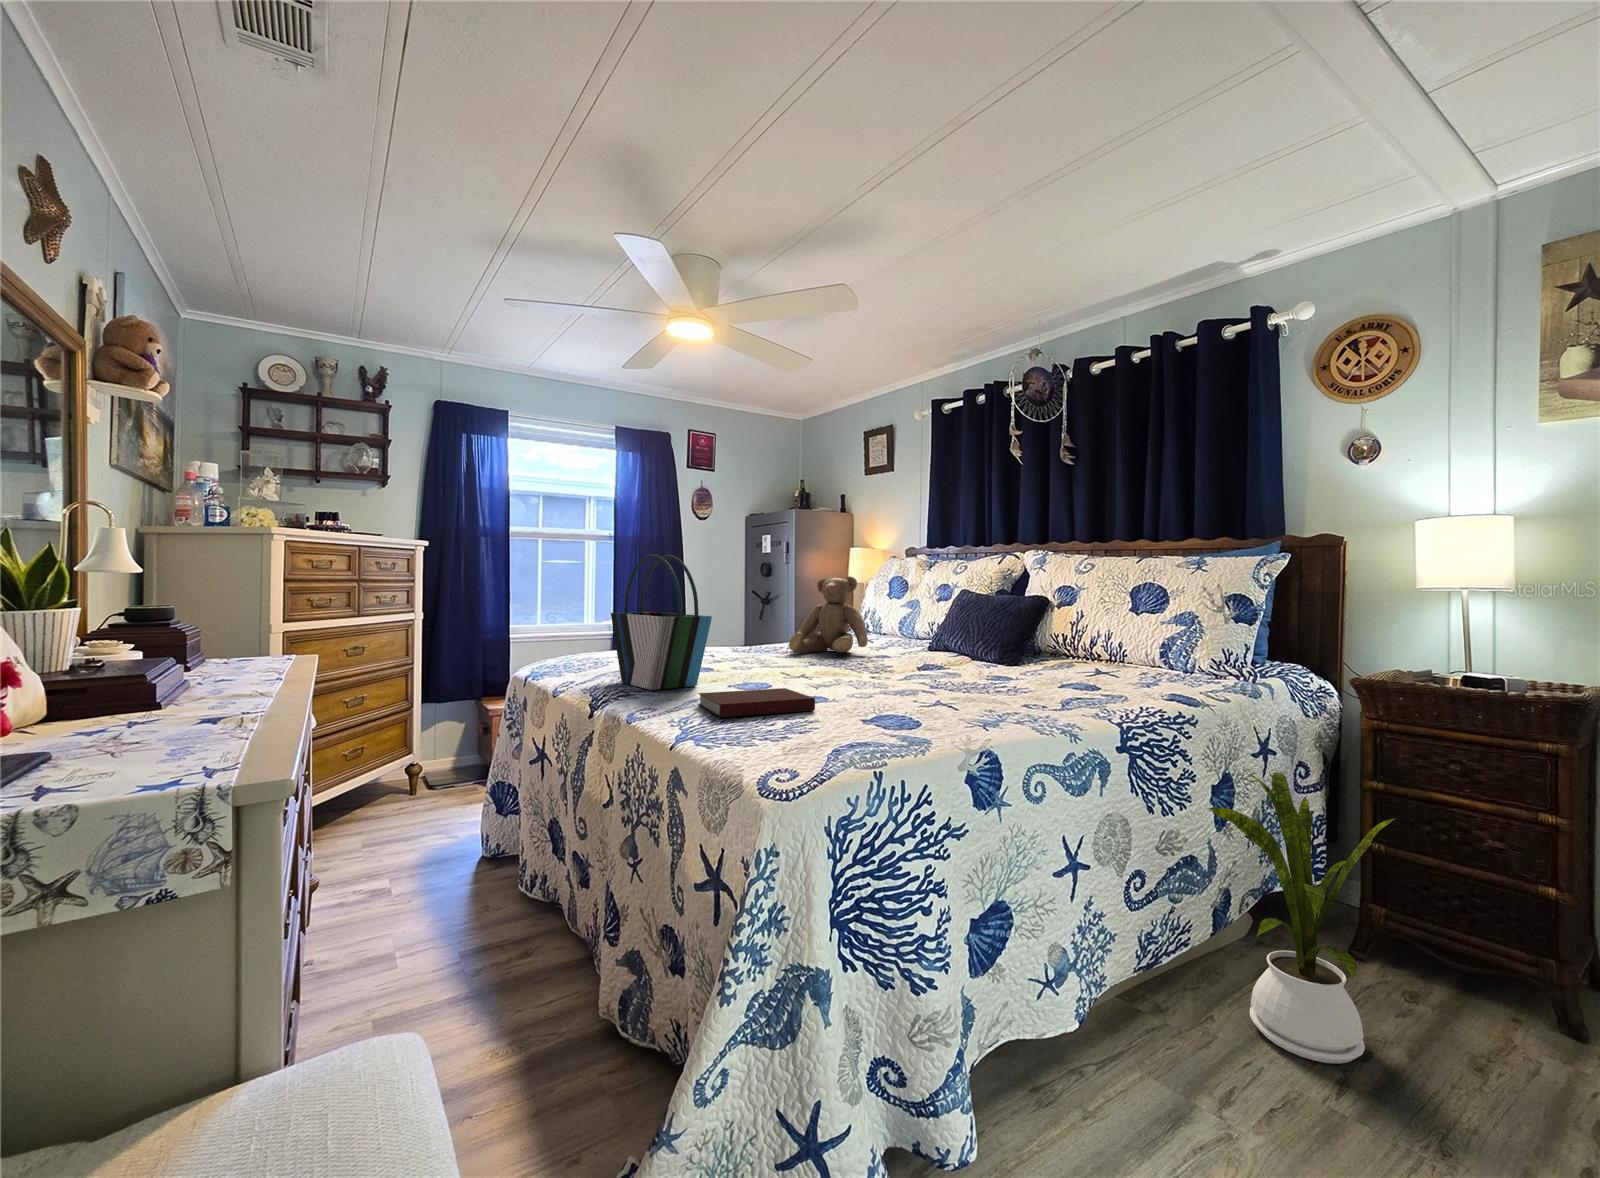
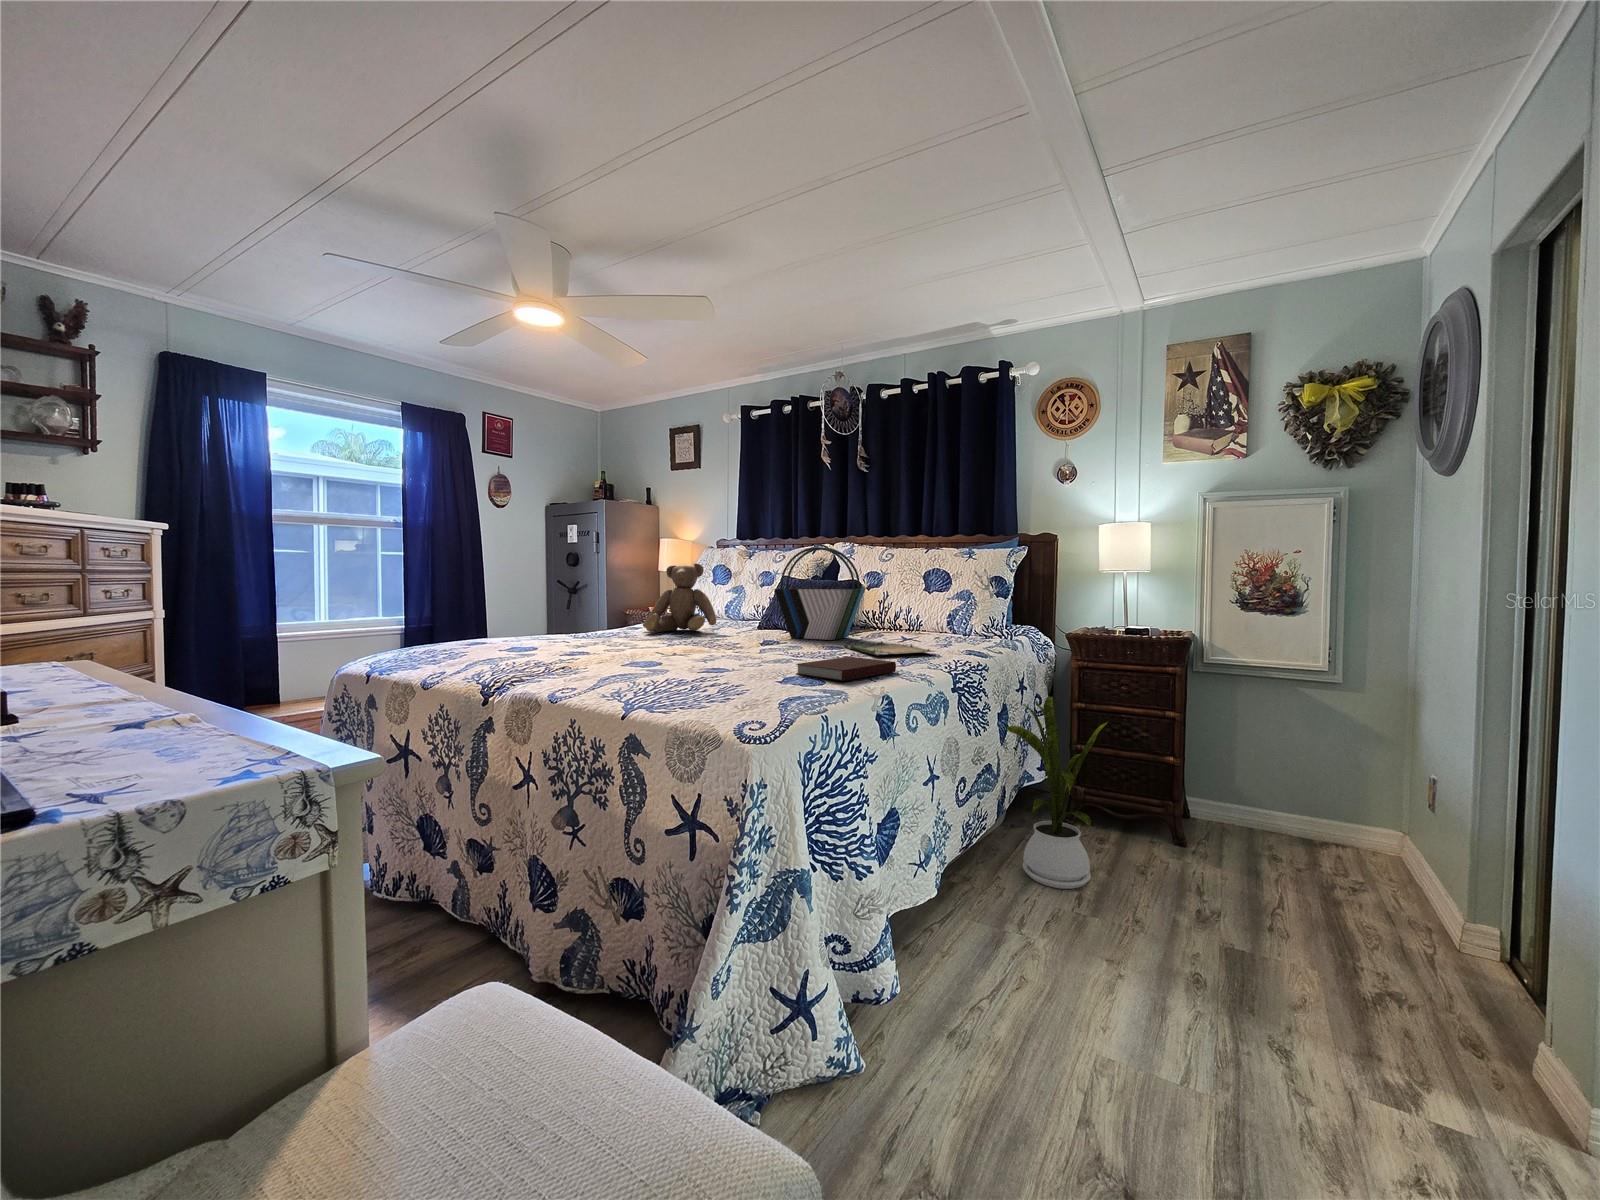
tote bag: present [611,554,712,690] -> present [774,547,865,640]
tray: none [999,670,1115,697] -> present [843,638,935,656]
notebook: present [698,688,815,717] -> present [796,657,896,681]

